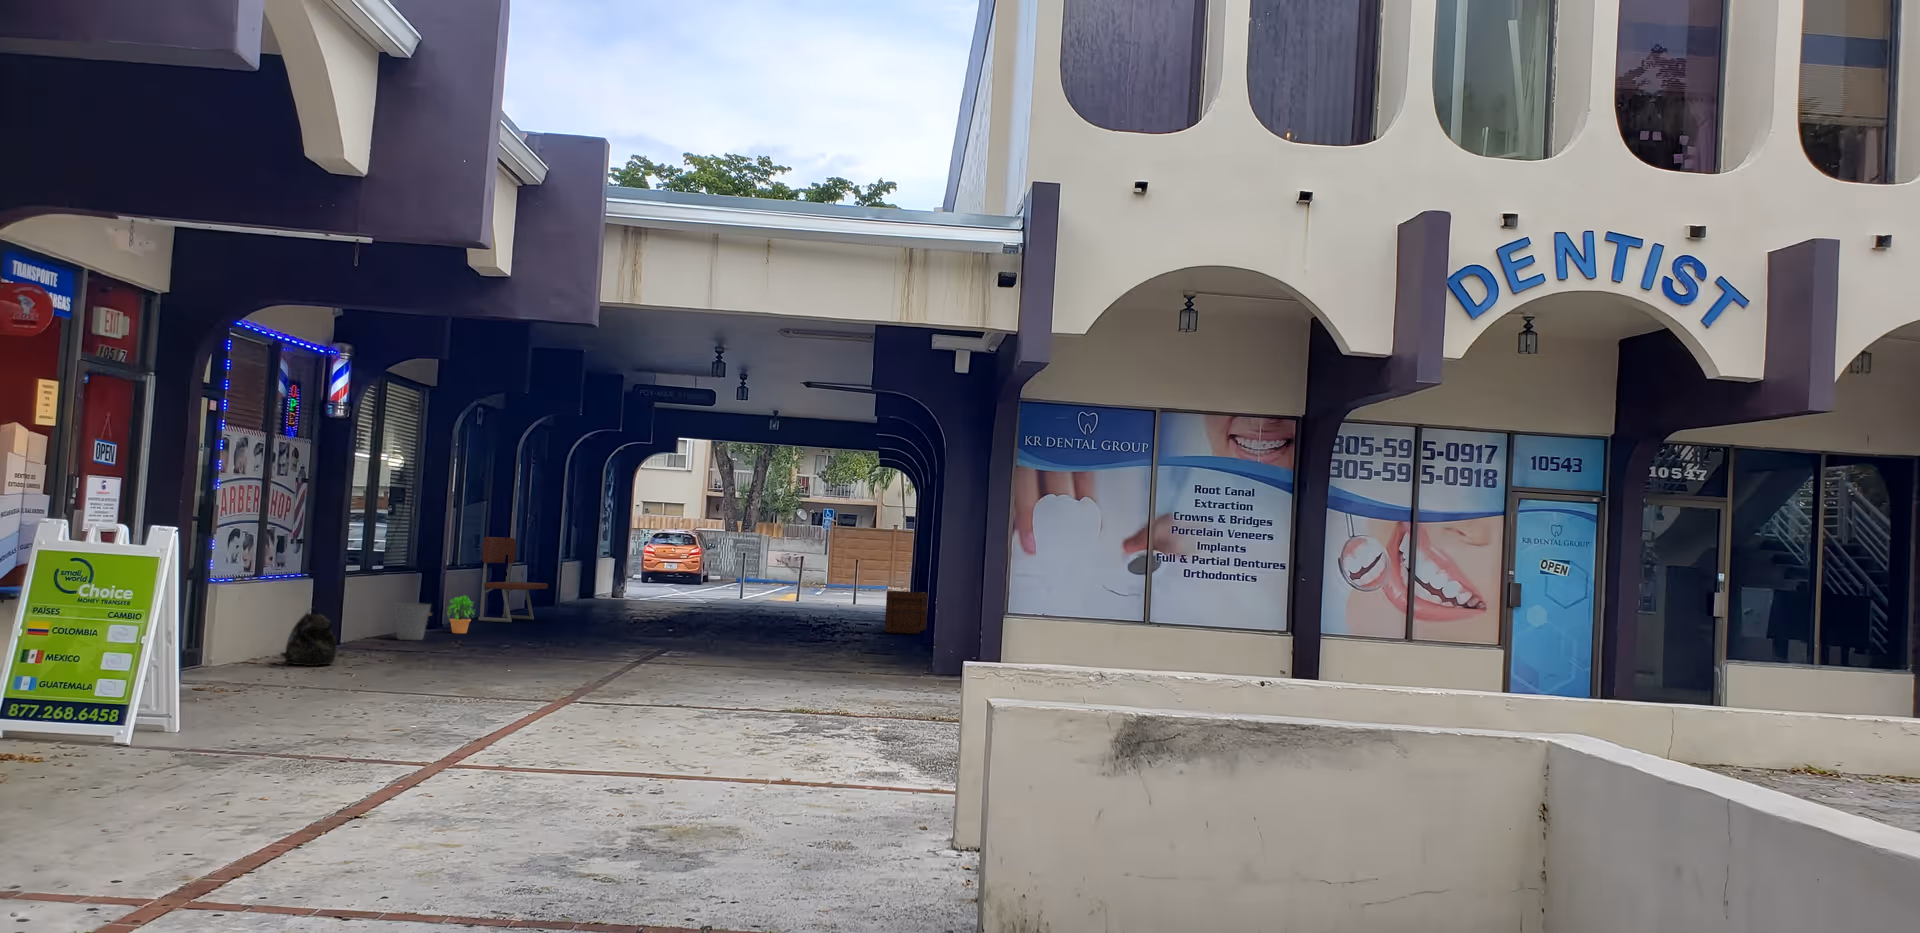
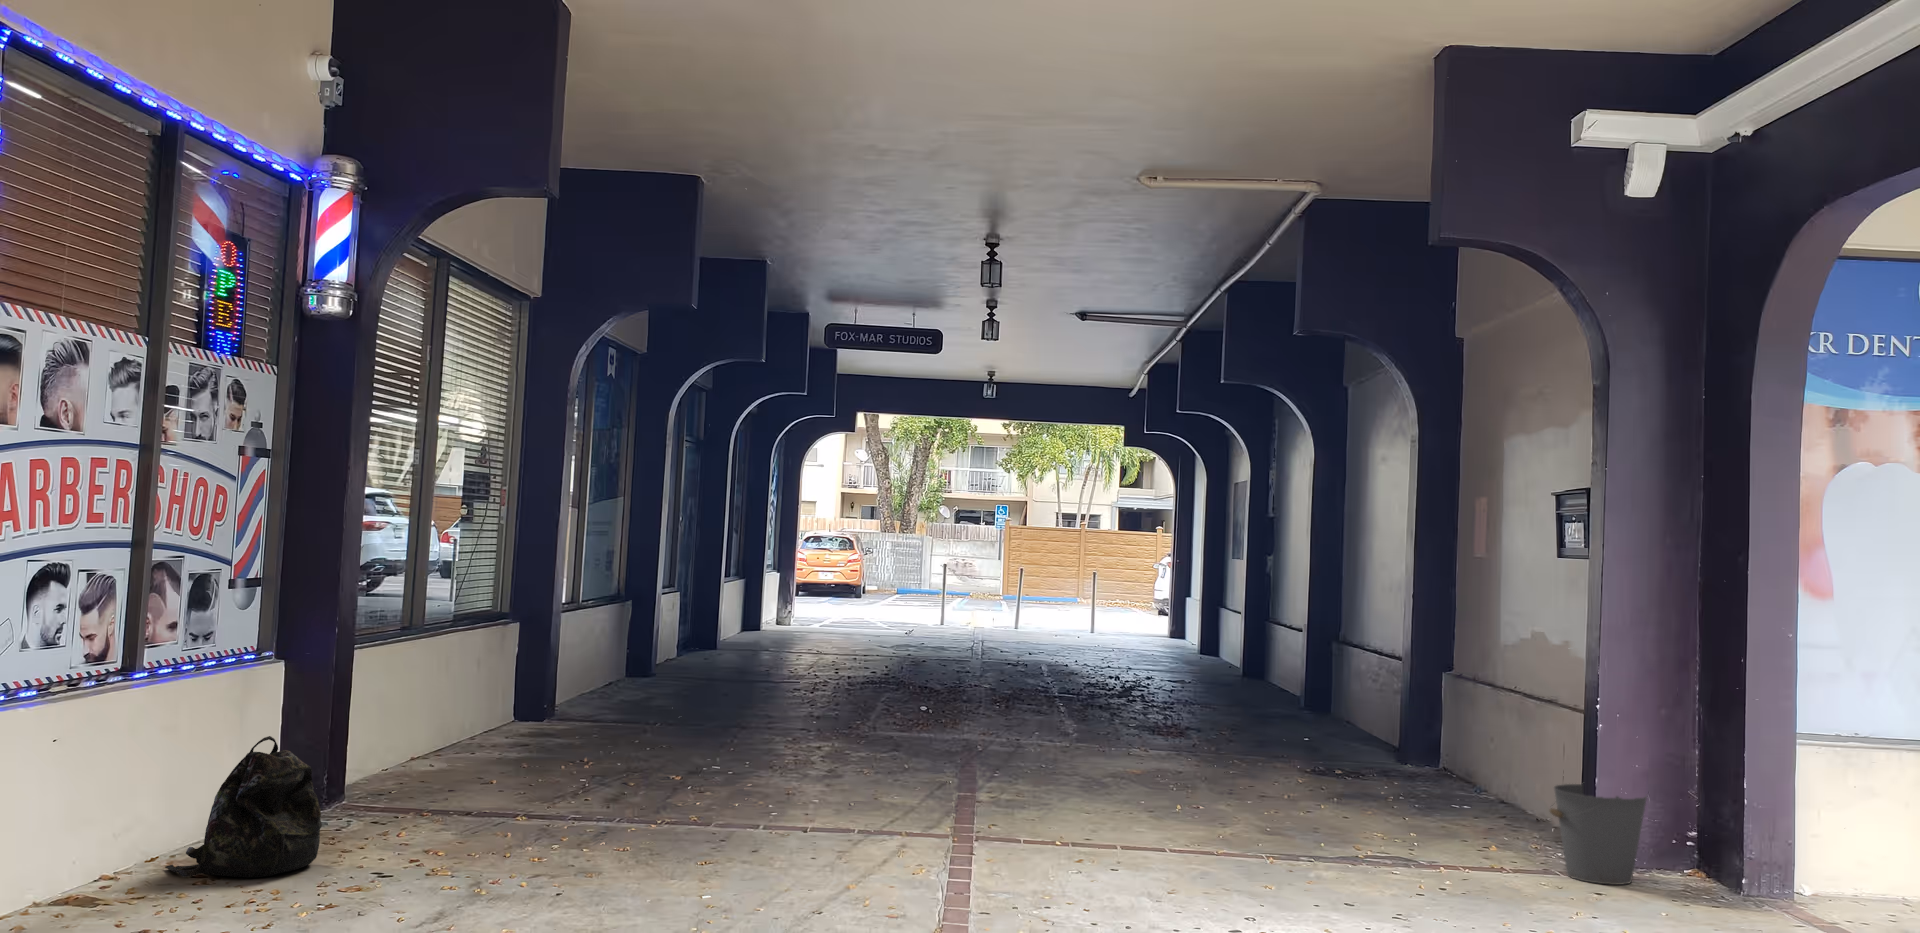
bench: present [478,537,548,622] -> none [613,553,717,690]
wooden crate: present [885,591,928,634] -> none [1215,624,1290,693]
potted plant: present [447,595,473,633] -> none [561,657,613,725]
bucket: present [394,603,431,640] -> present [1550,782,1647,885]

